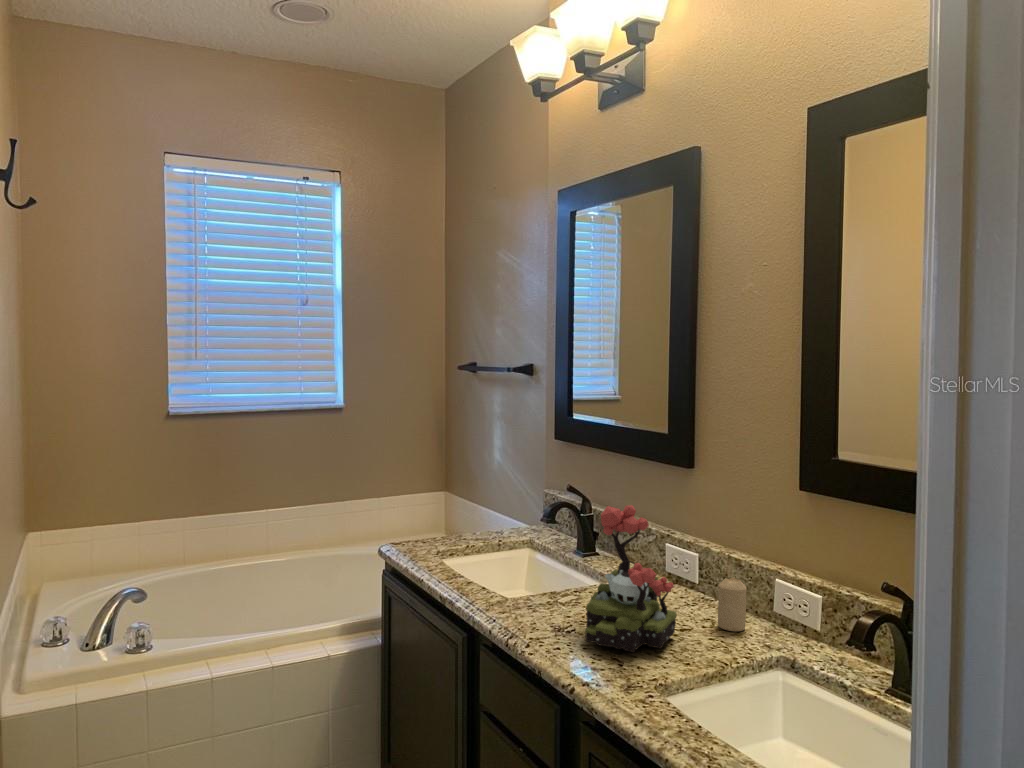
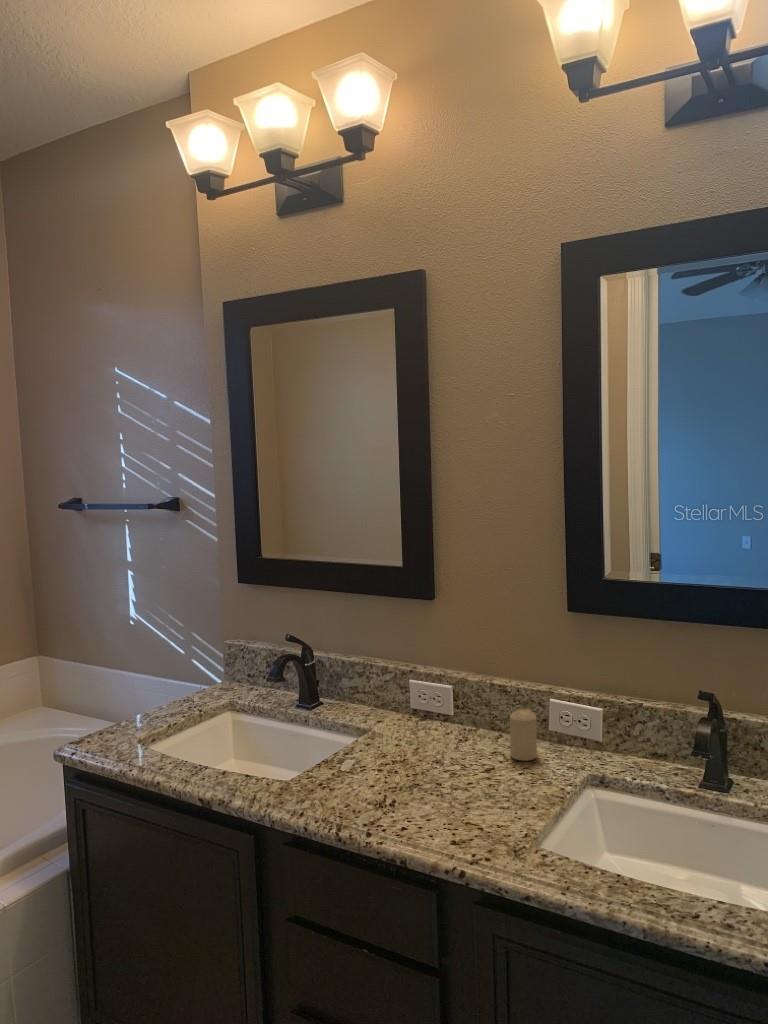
plant: present [585,505,677,652] -> none [402,655,502,814]

